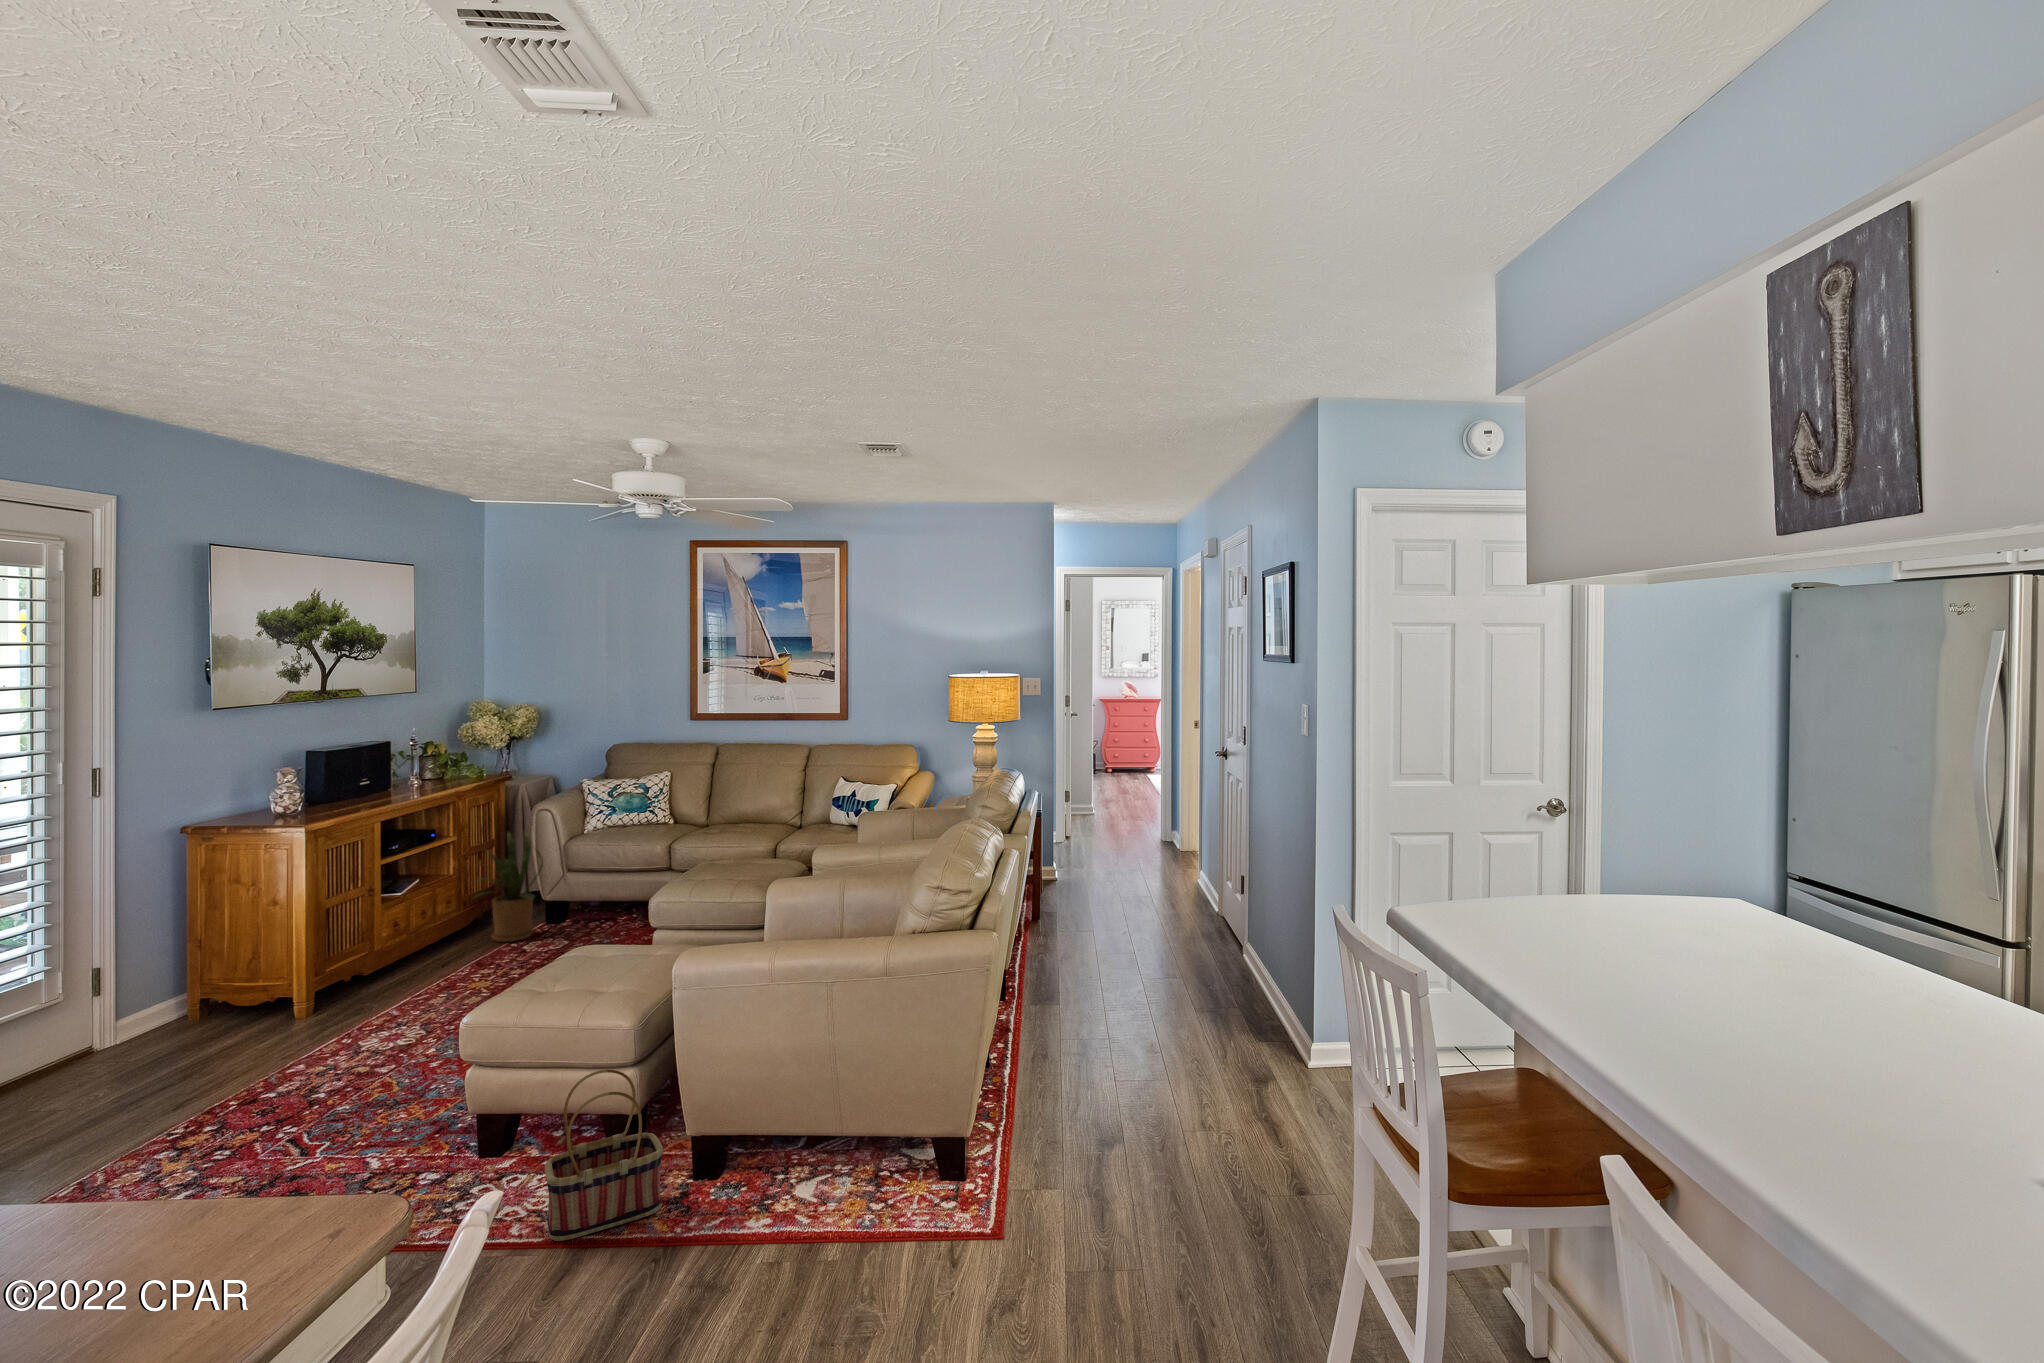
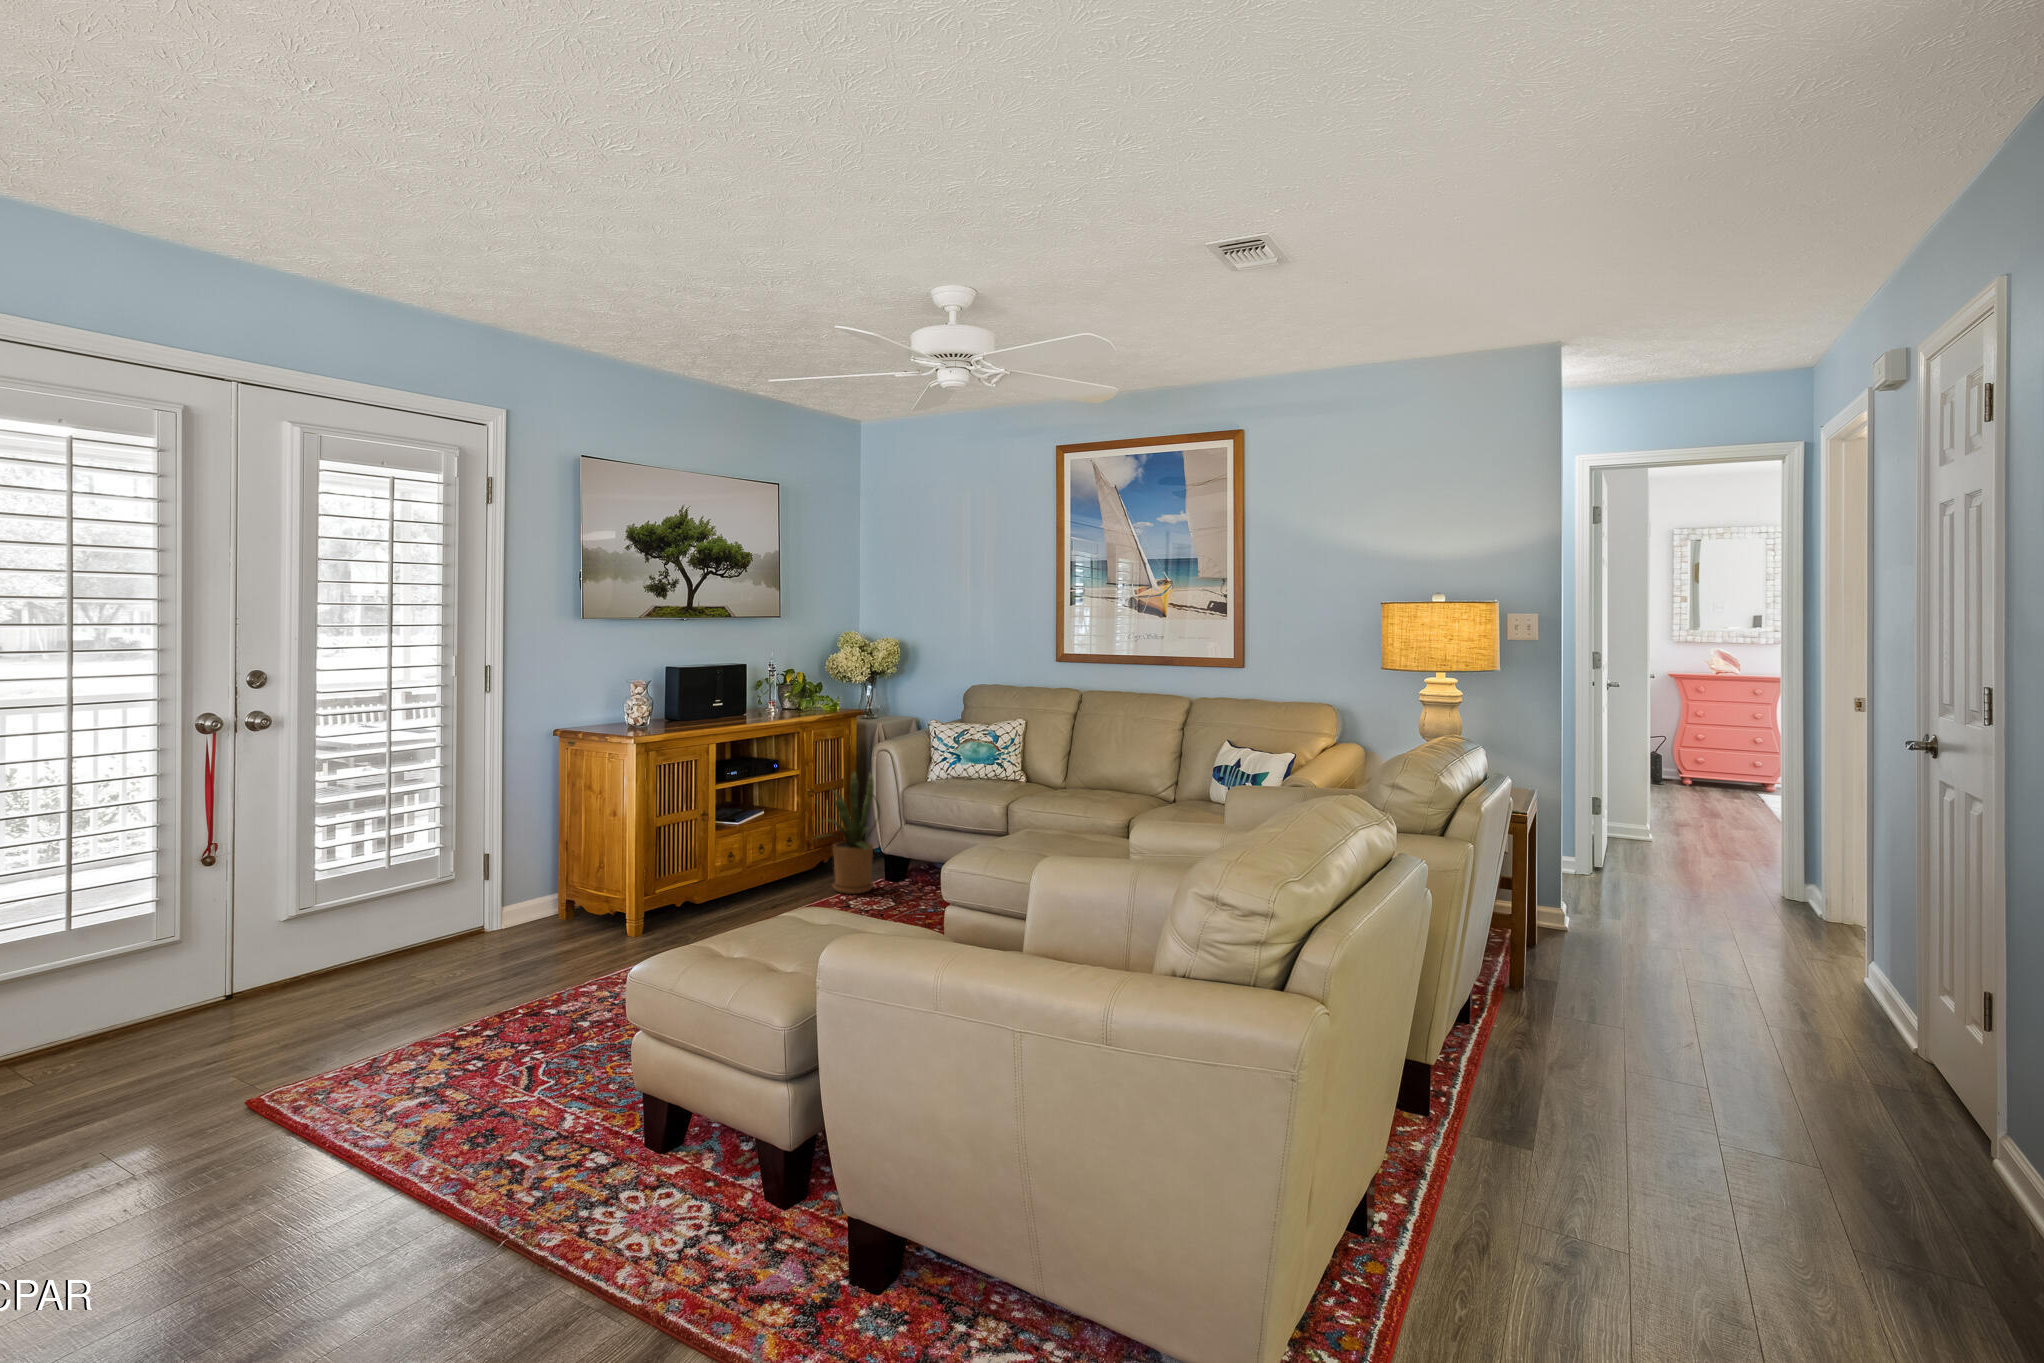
basket: present [545,1069,663,1241] -> none [634,1084,794,1323]

